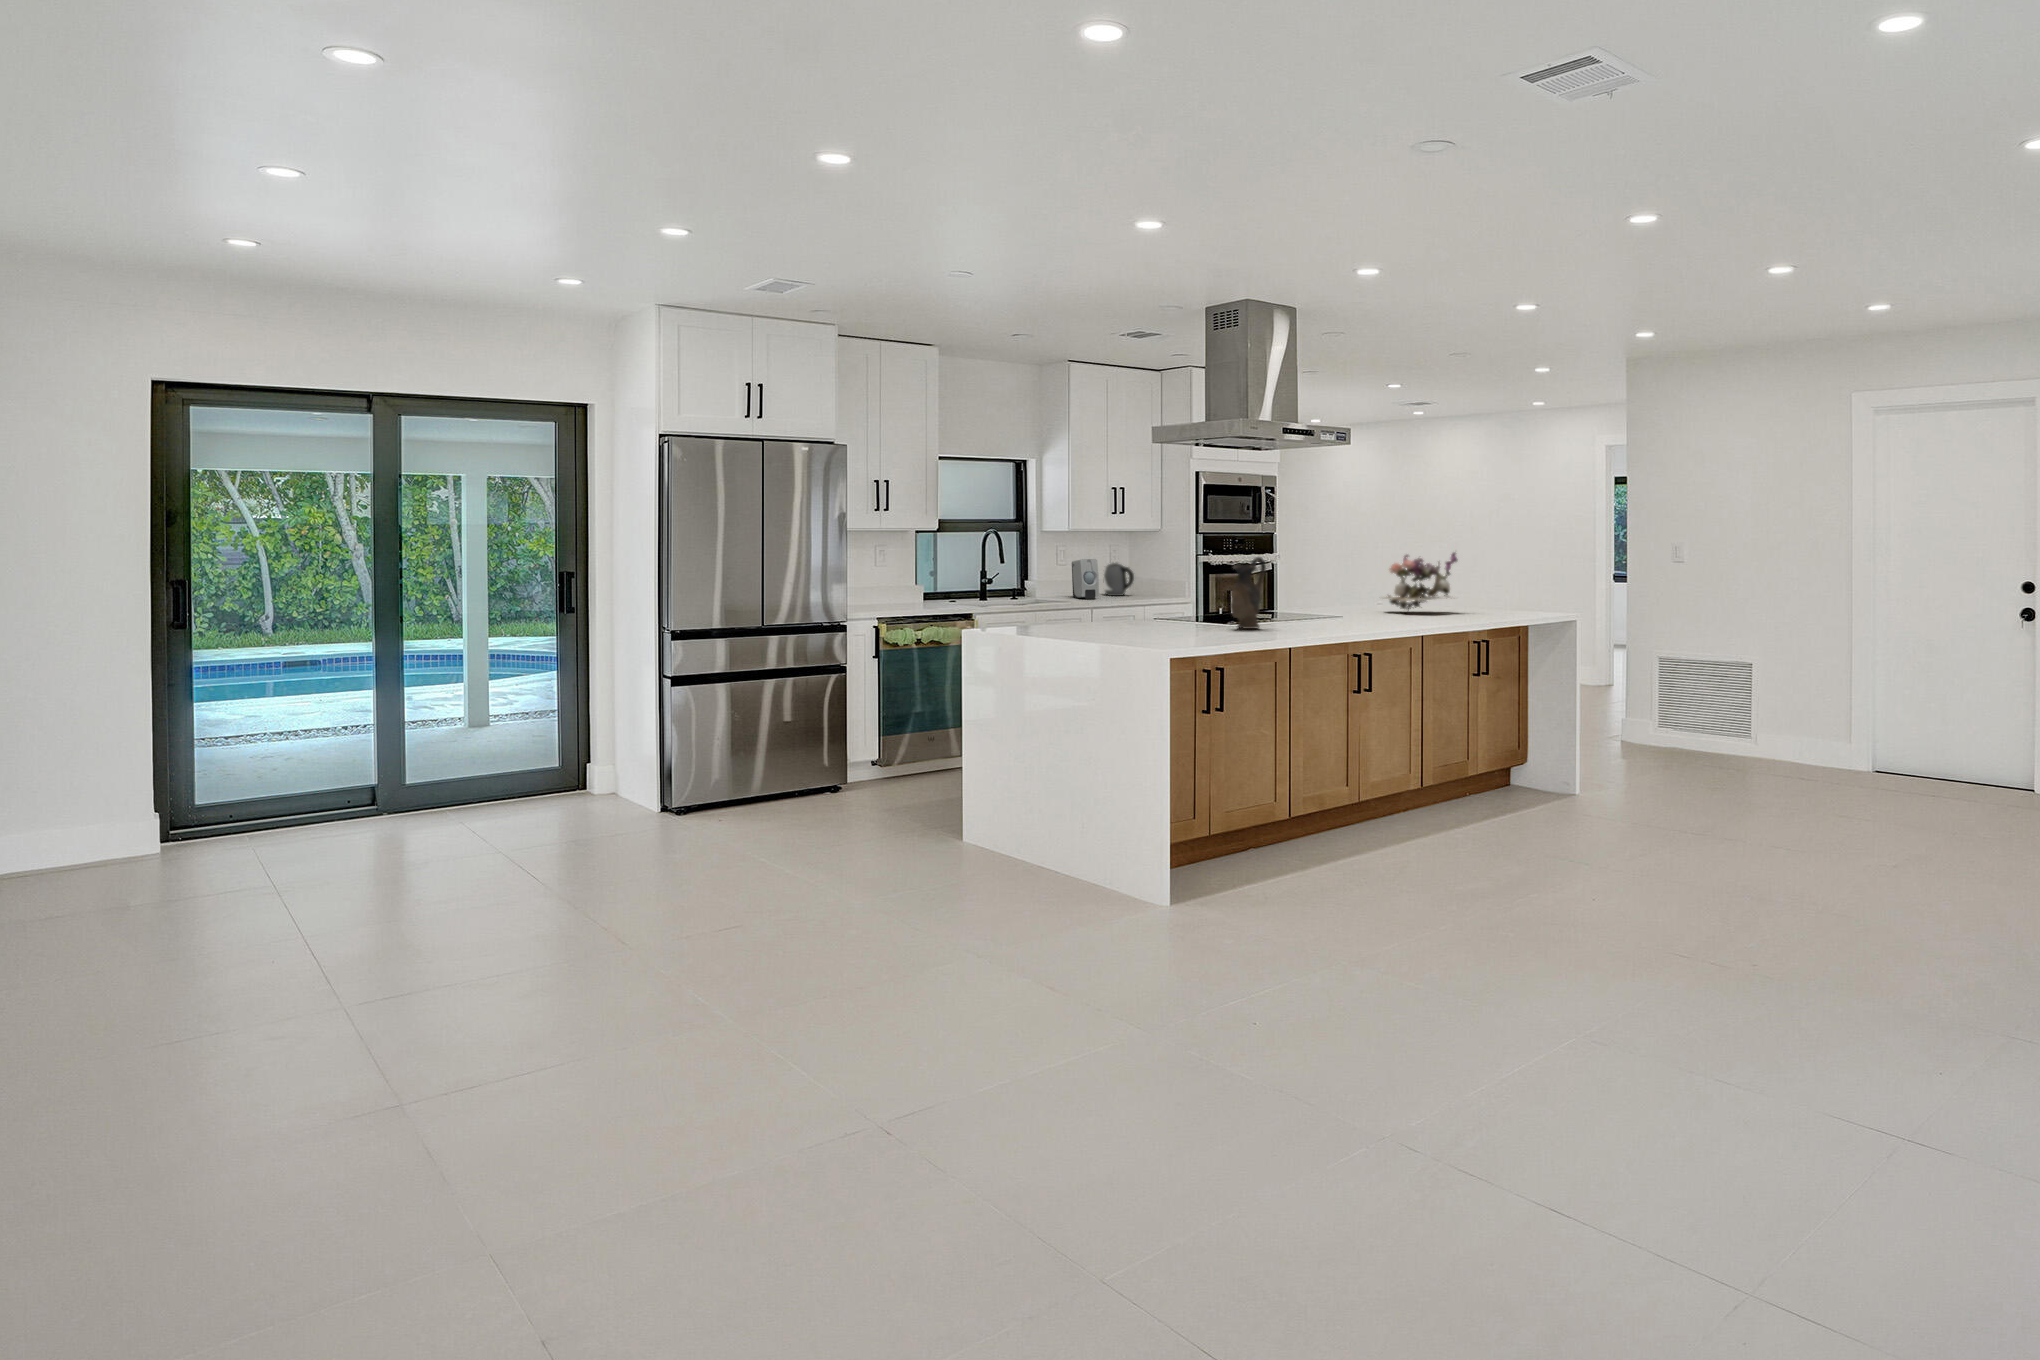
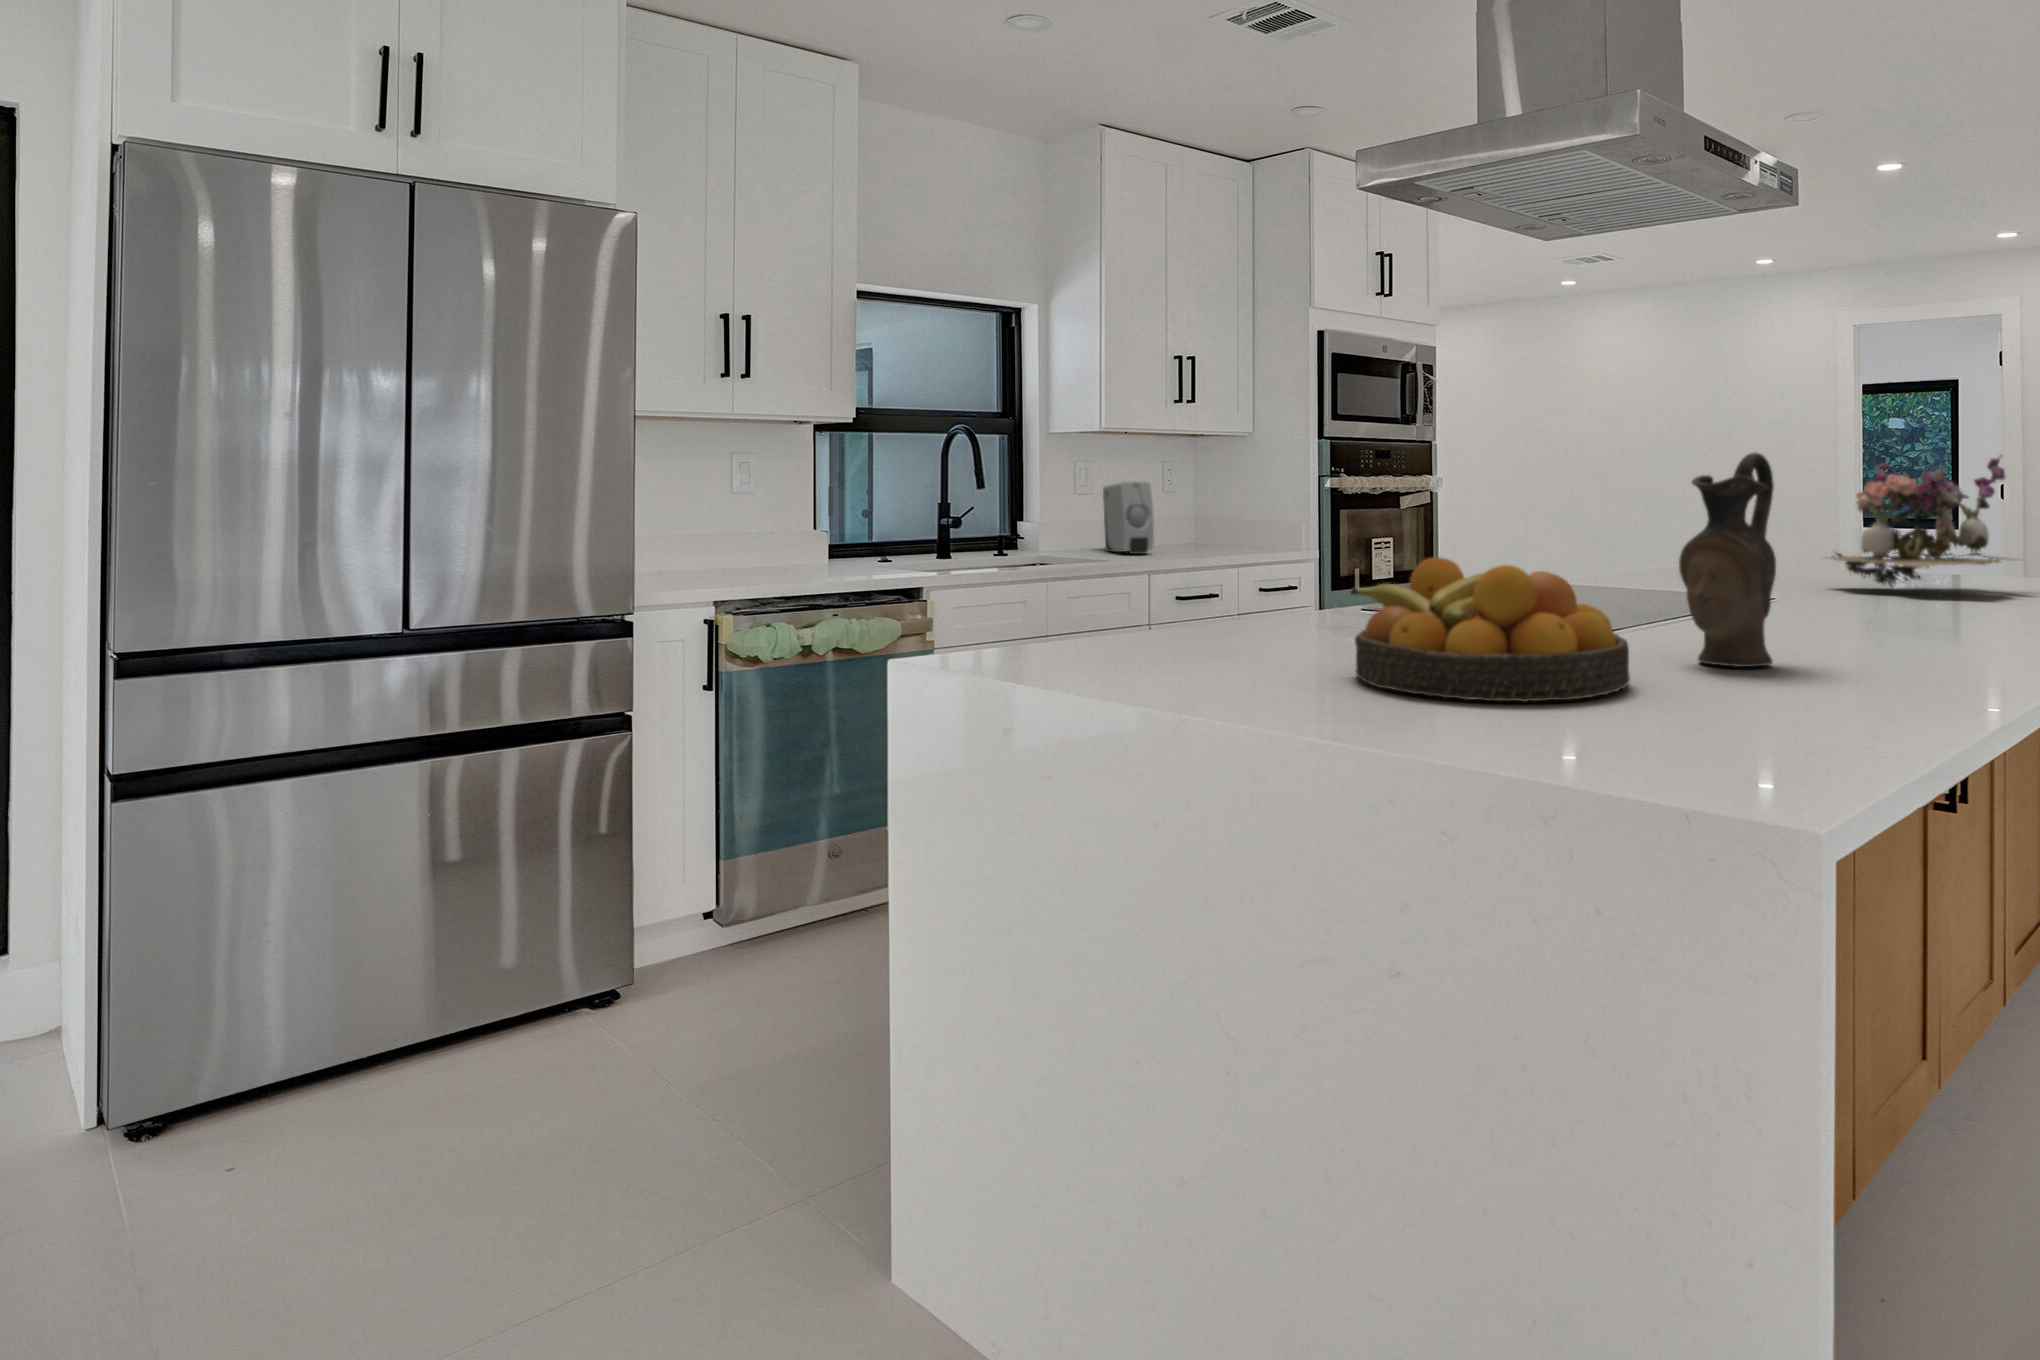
kettle: present [1104,563,1134,596] -> none [1154,491,1210,547]
fruit bowl: none [1114,592,1199,634] -> present [1351,557,1630,701]

